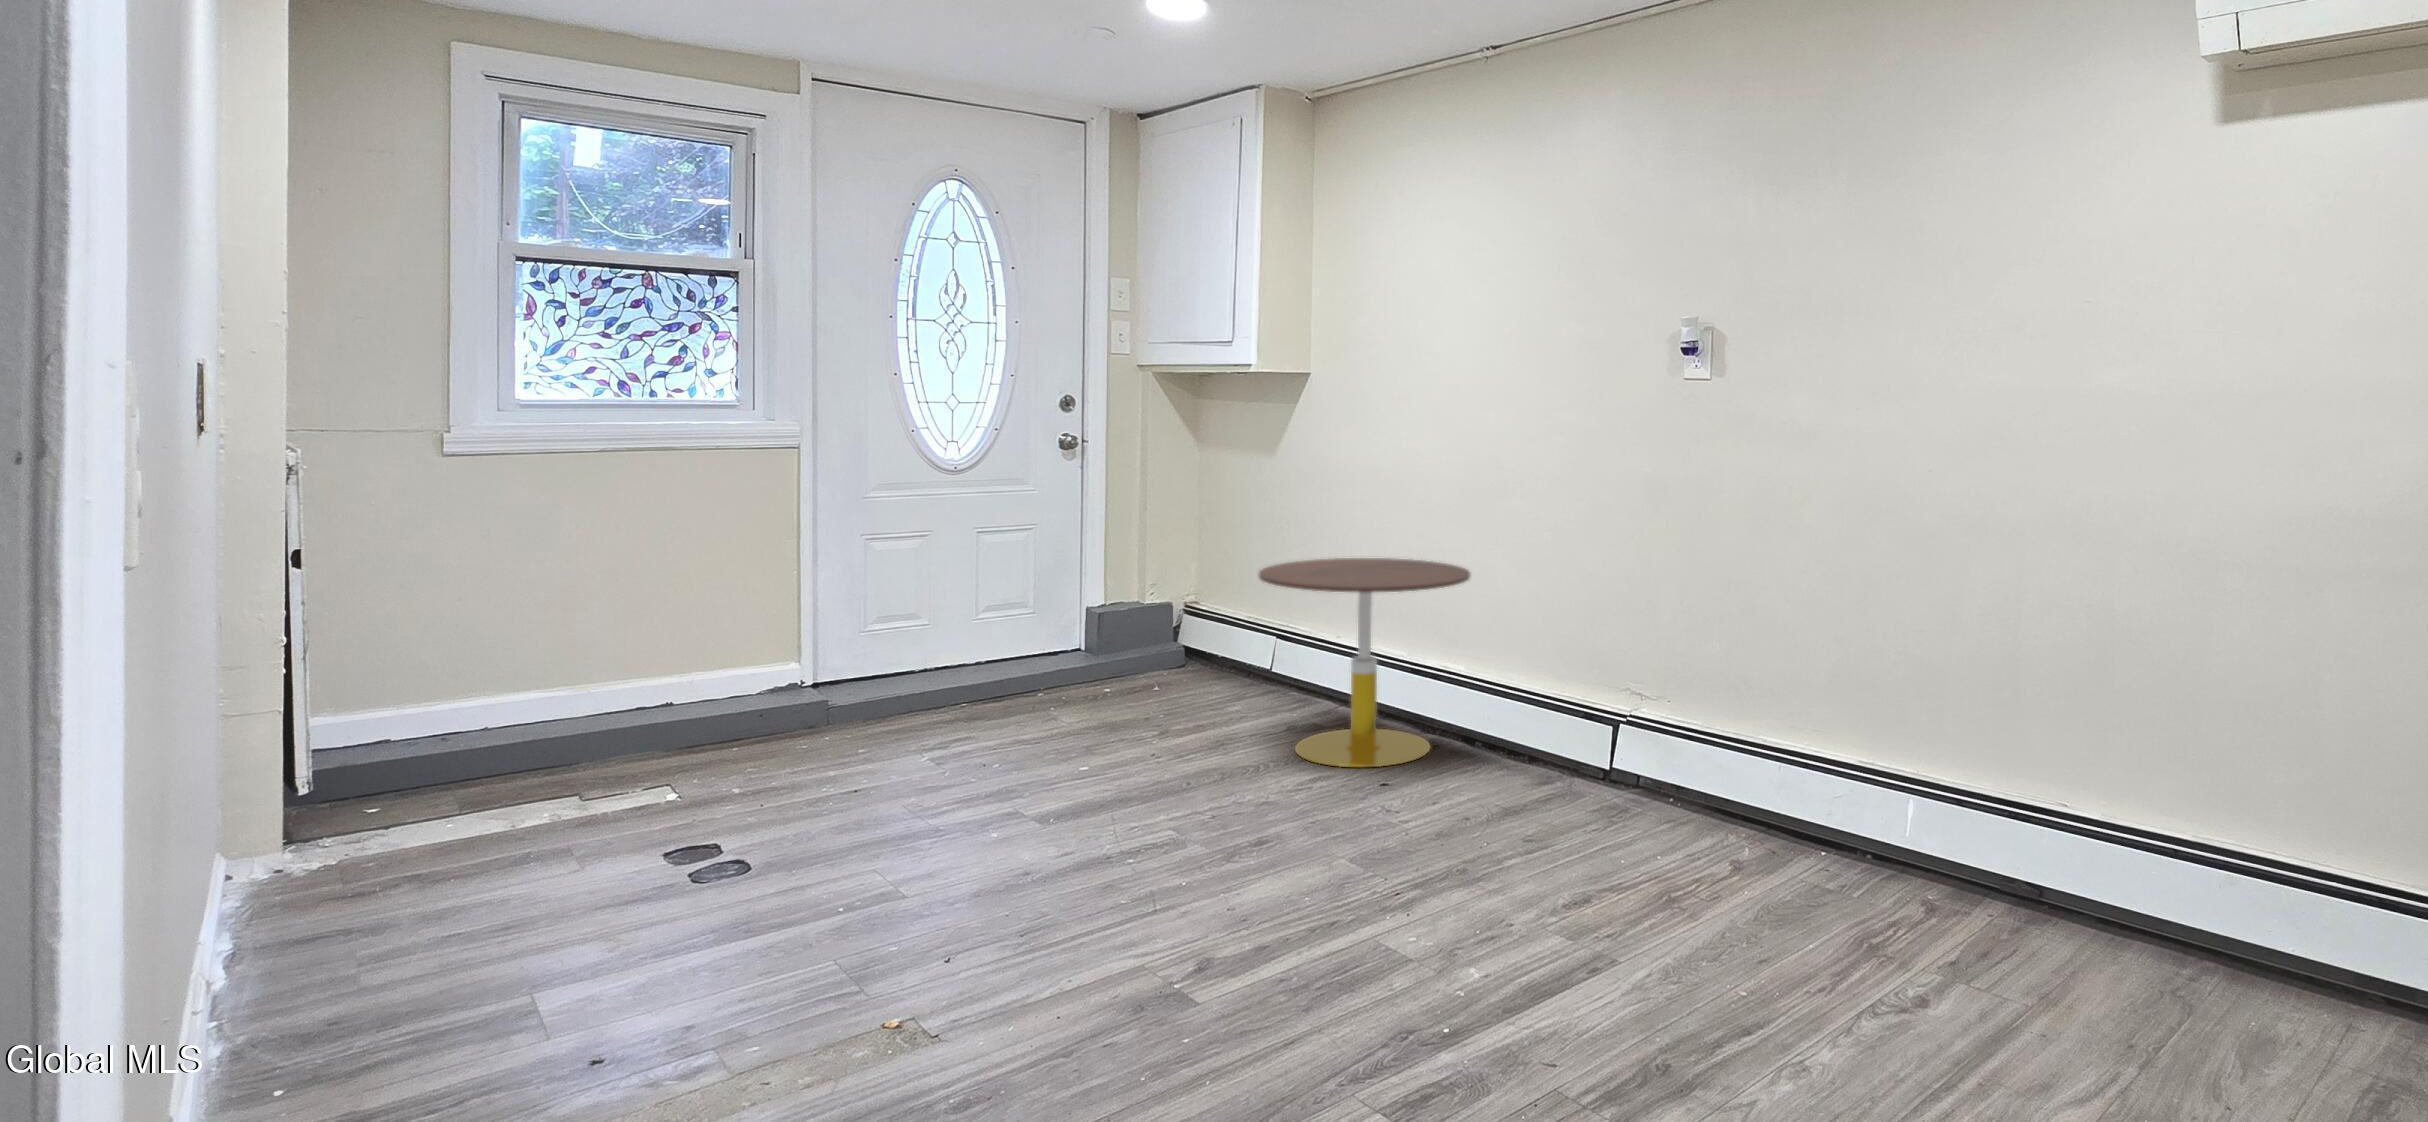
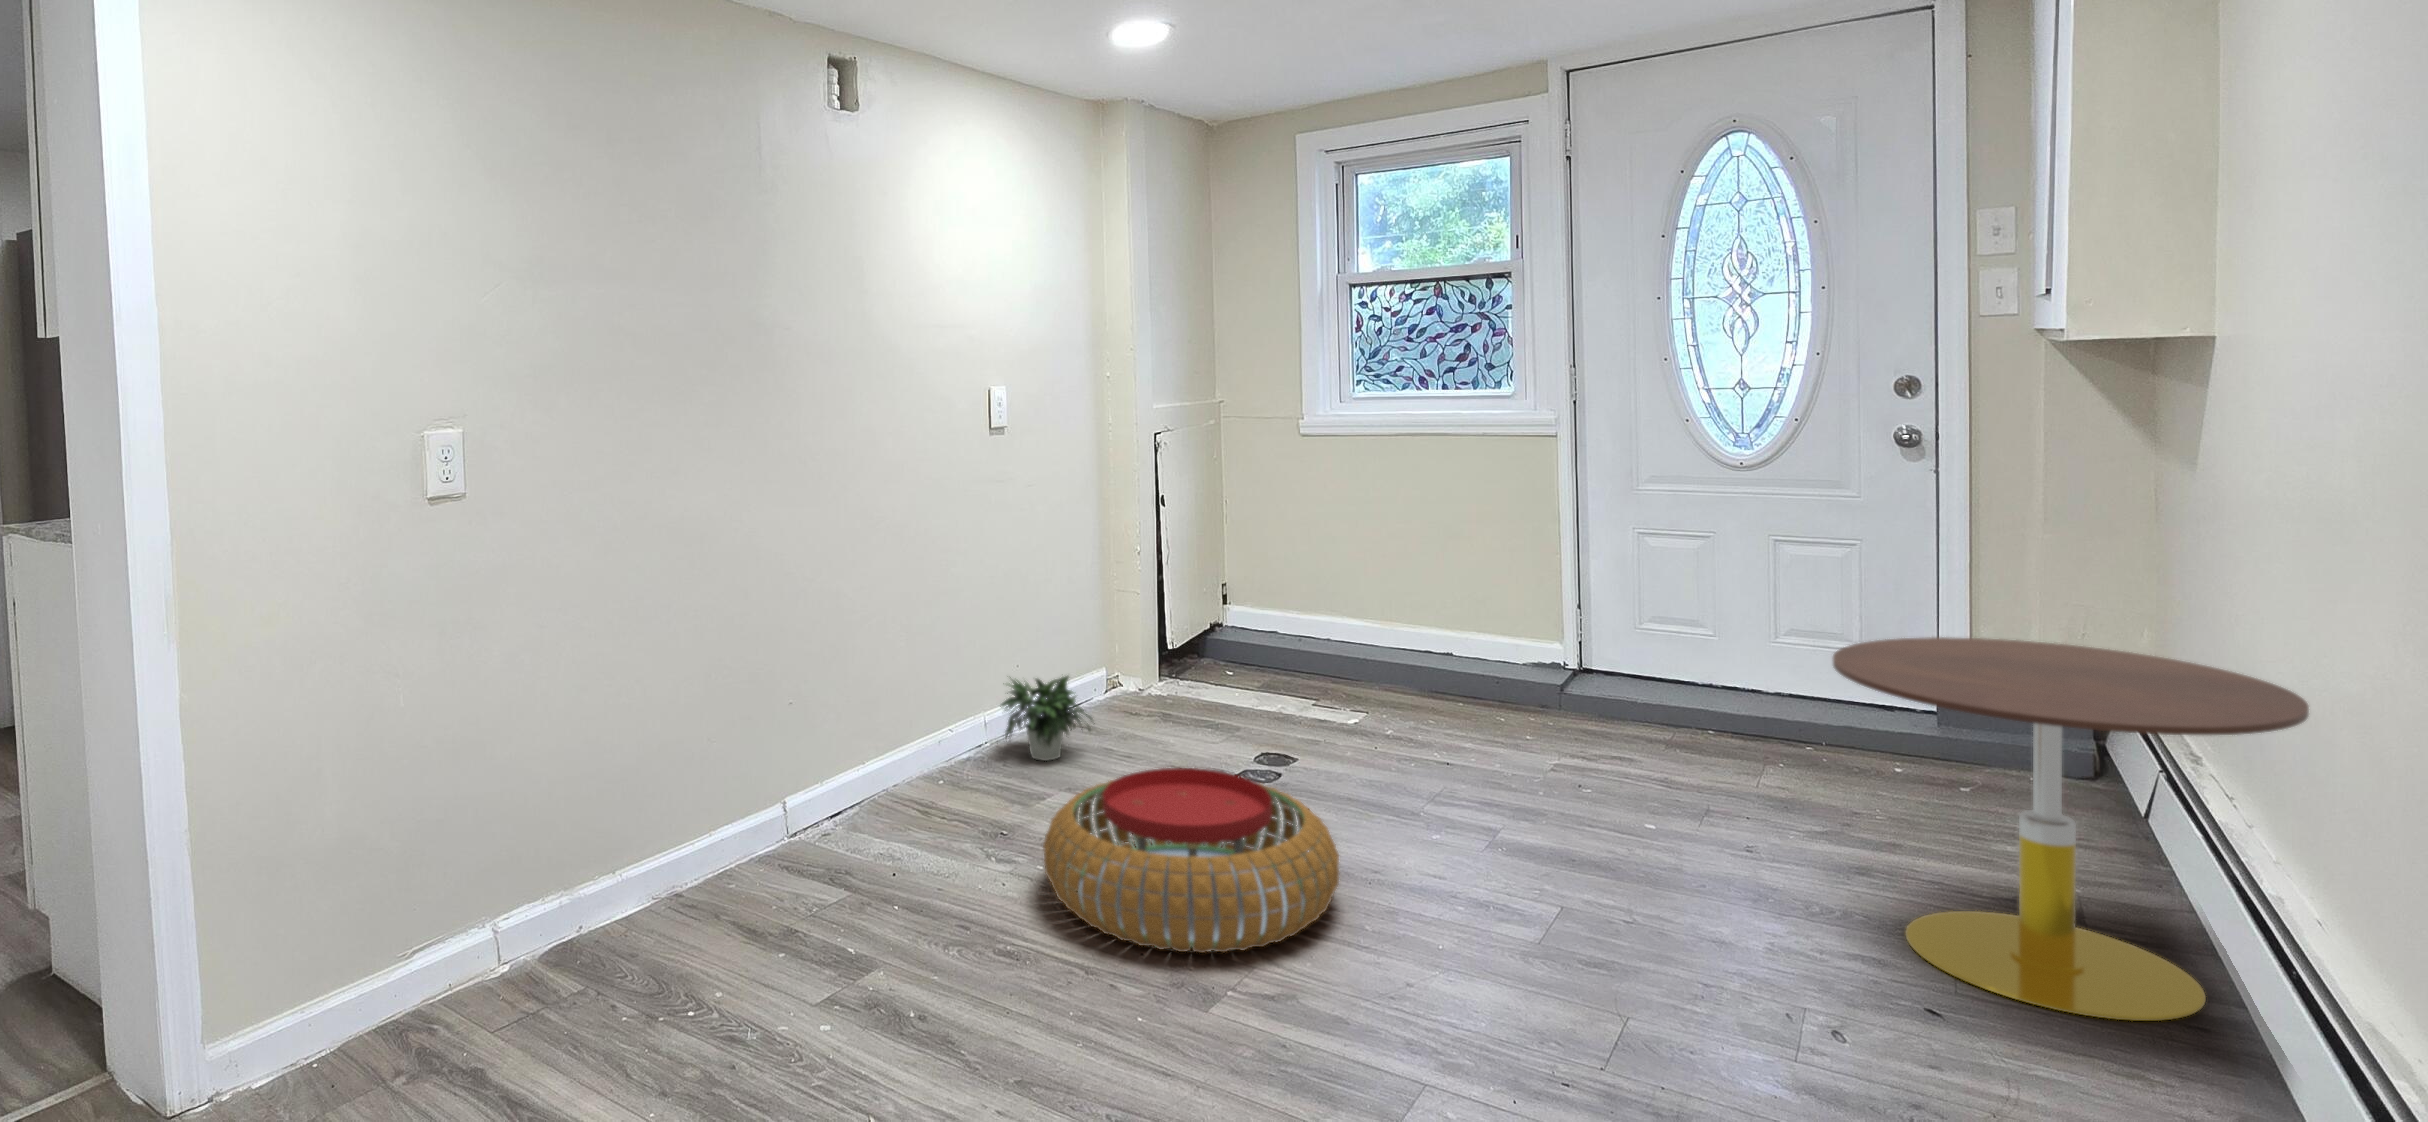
pouf: none [773,804,1135,1019] -> present [1043,768,1339,953]
potted plant: none [239,818,473,1027] -> present [1000,676,1095,761]

